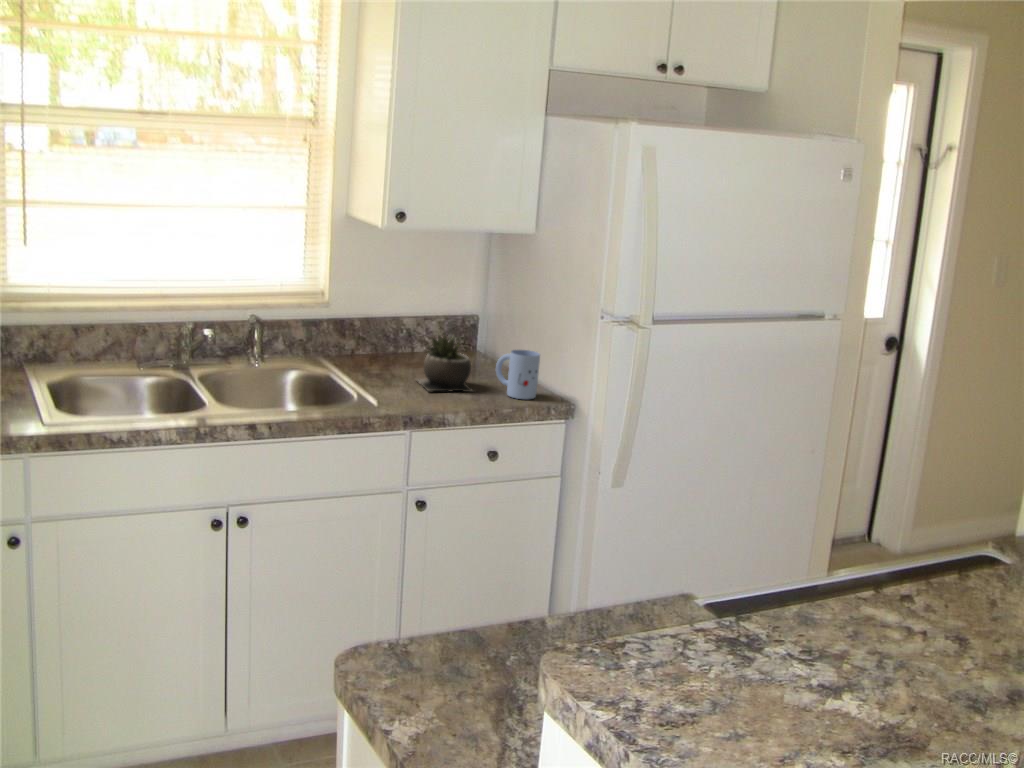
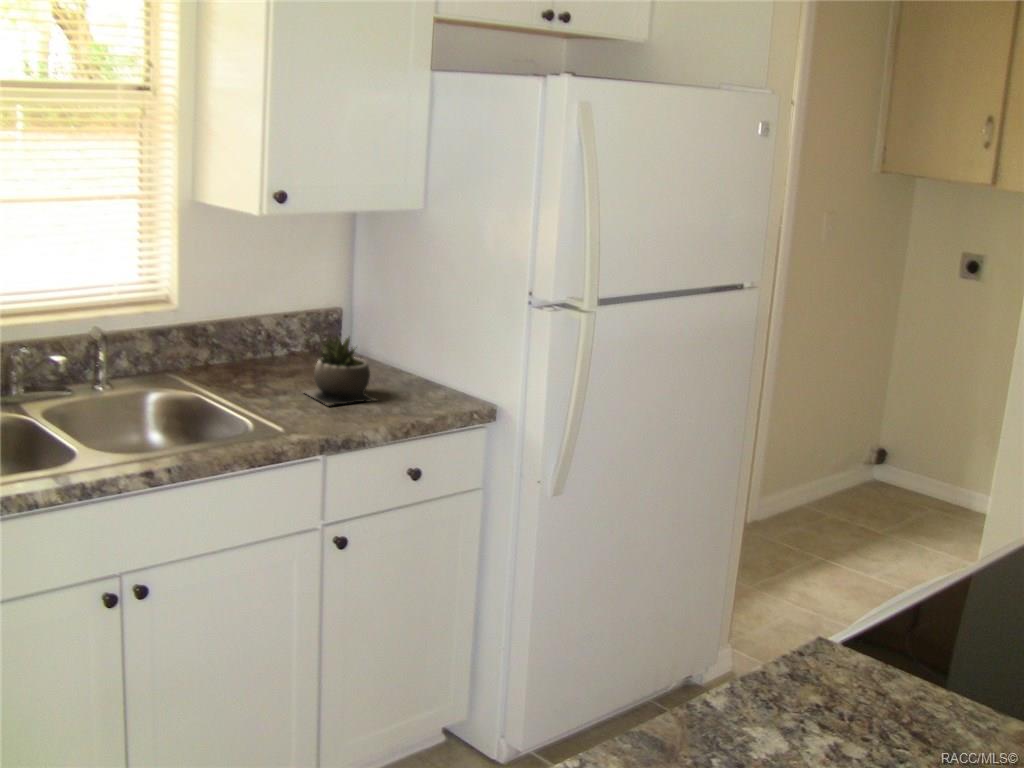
mug: present [496,350,540,399] -> none [399,348,452,405]

